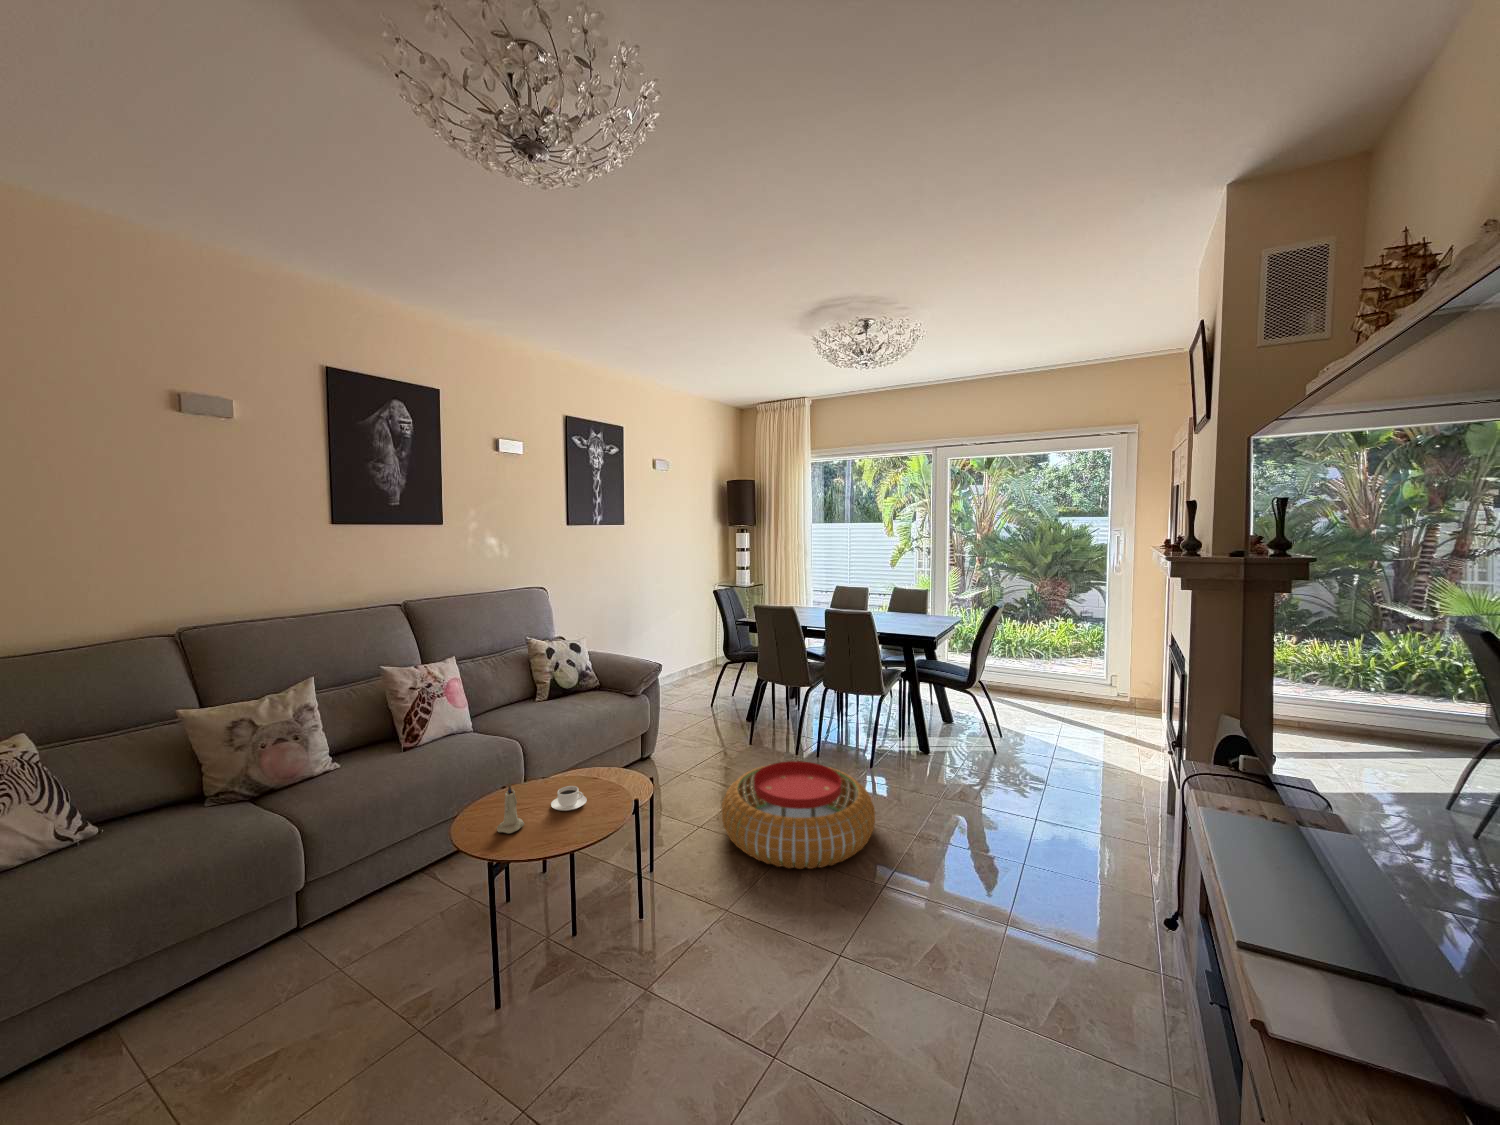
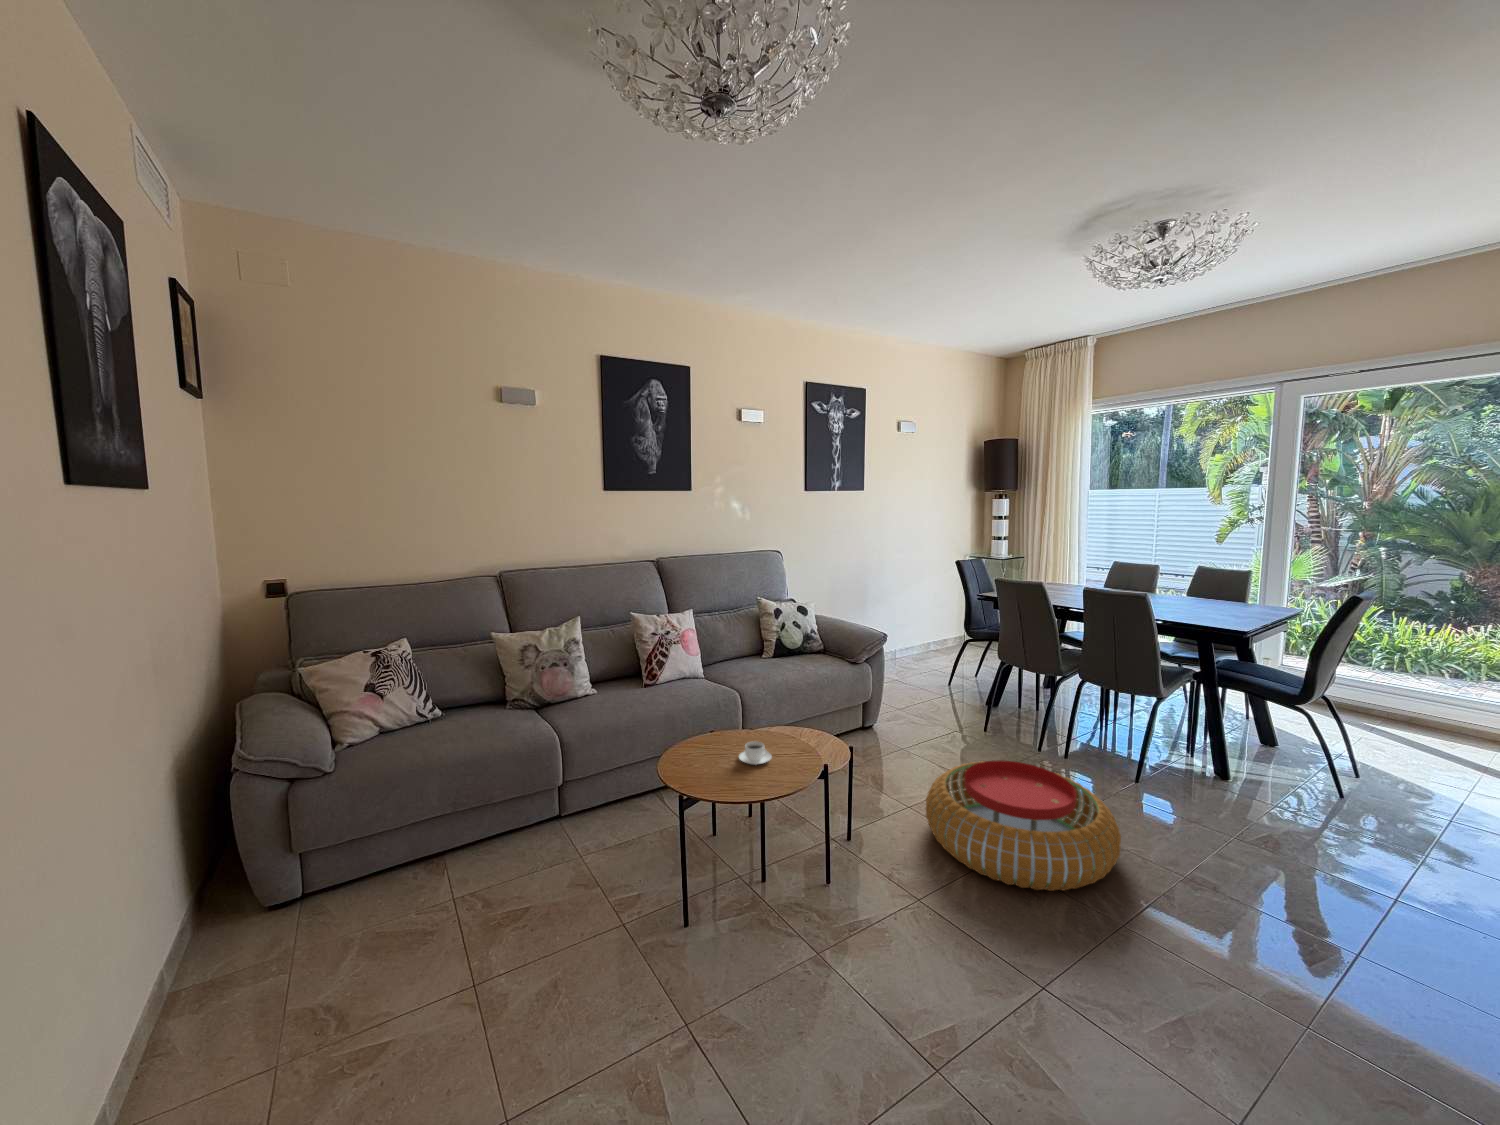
candle: present [497,783,524,833] -> none [687,728,711,774]

